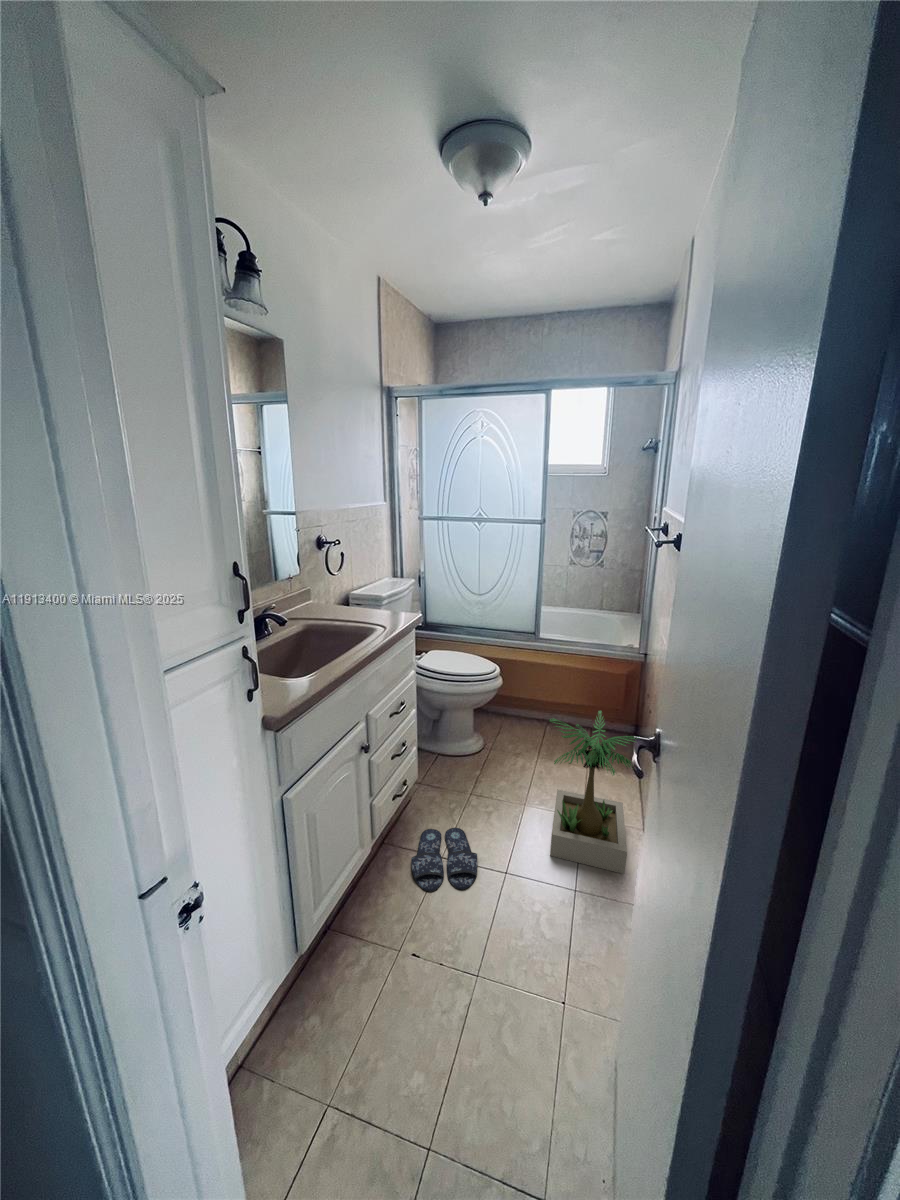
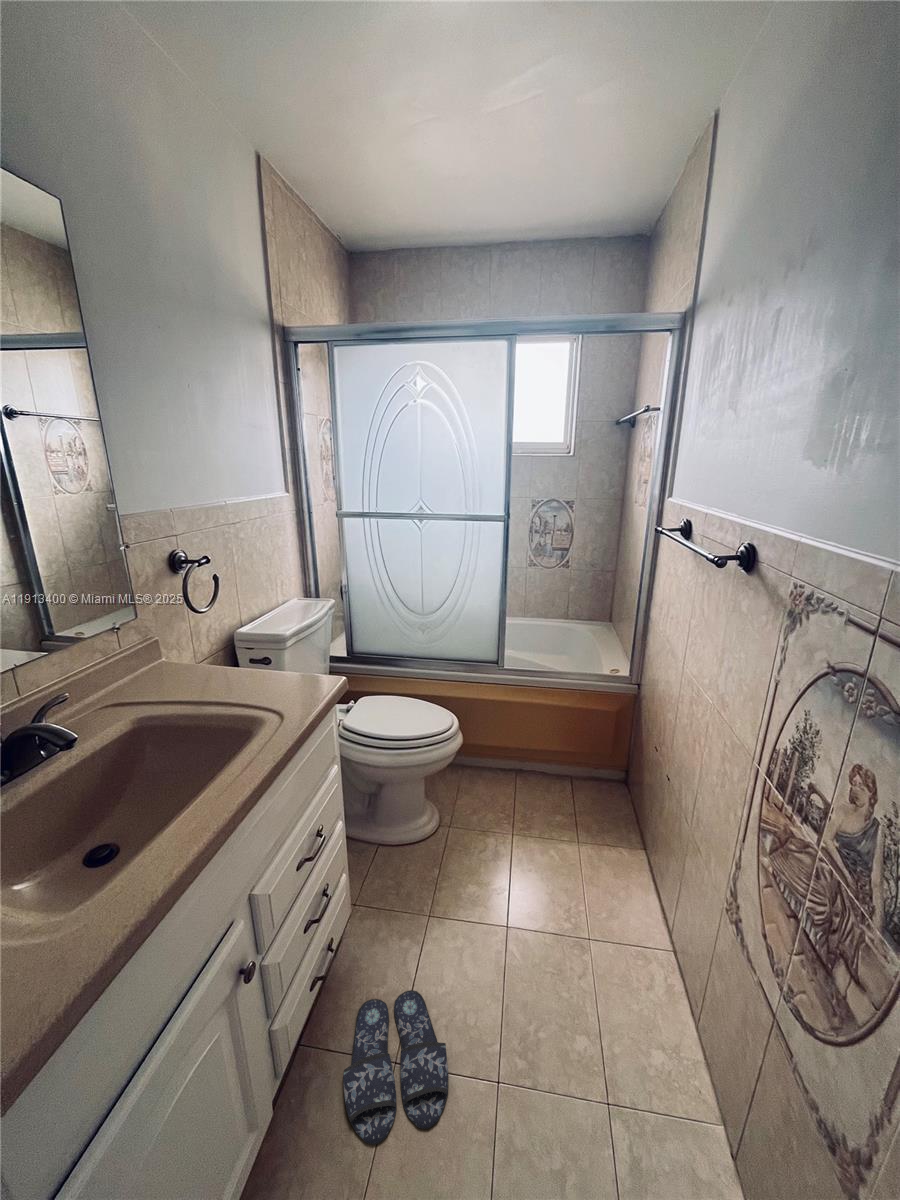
potted plant: present [549,711,638,874] -> none [528,796,702,1045]

